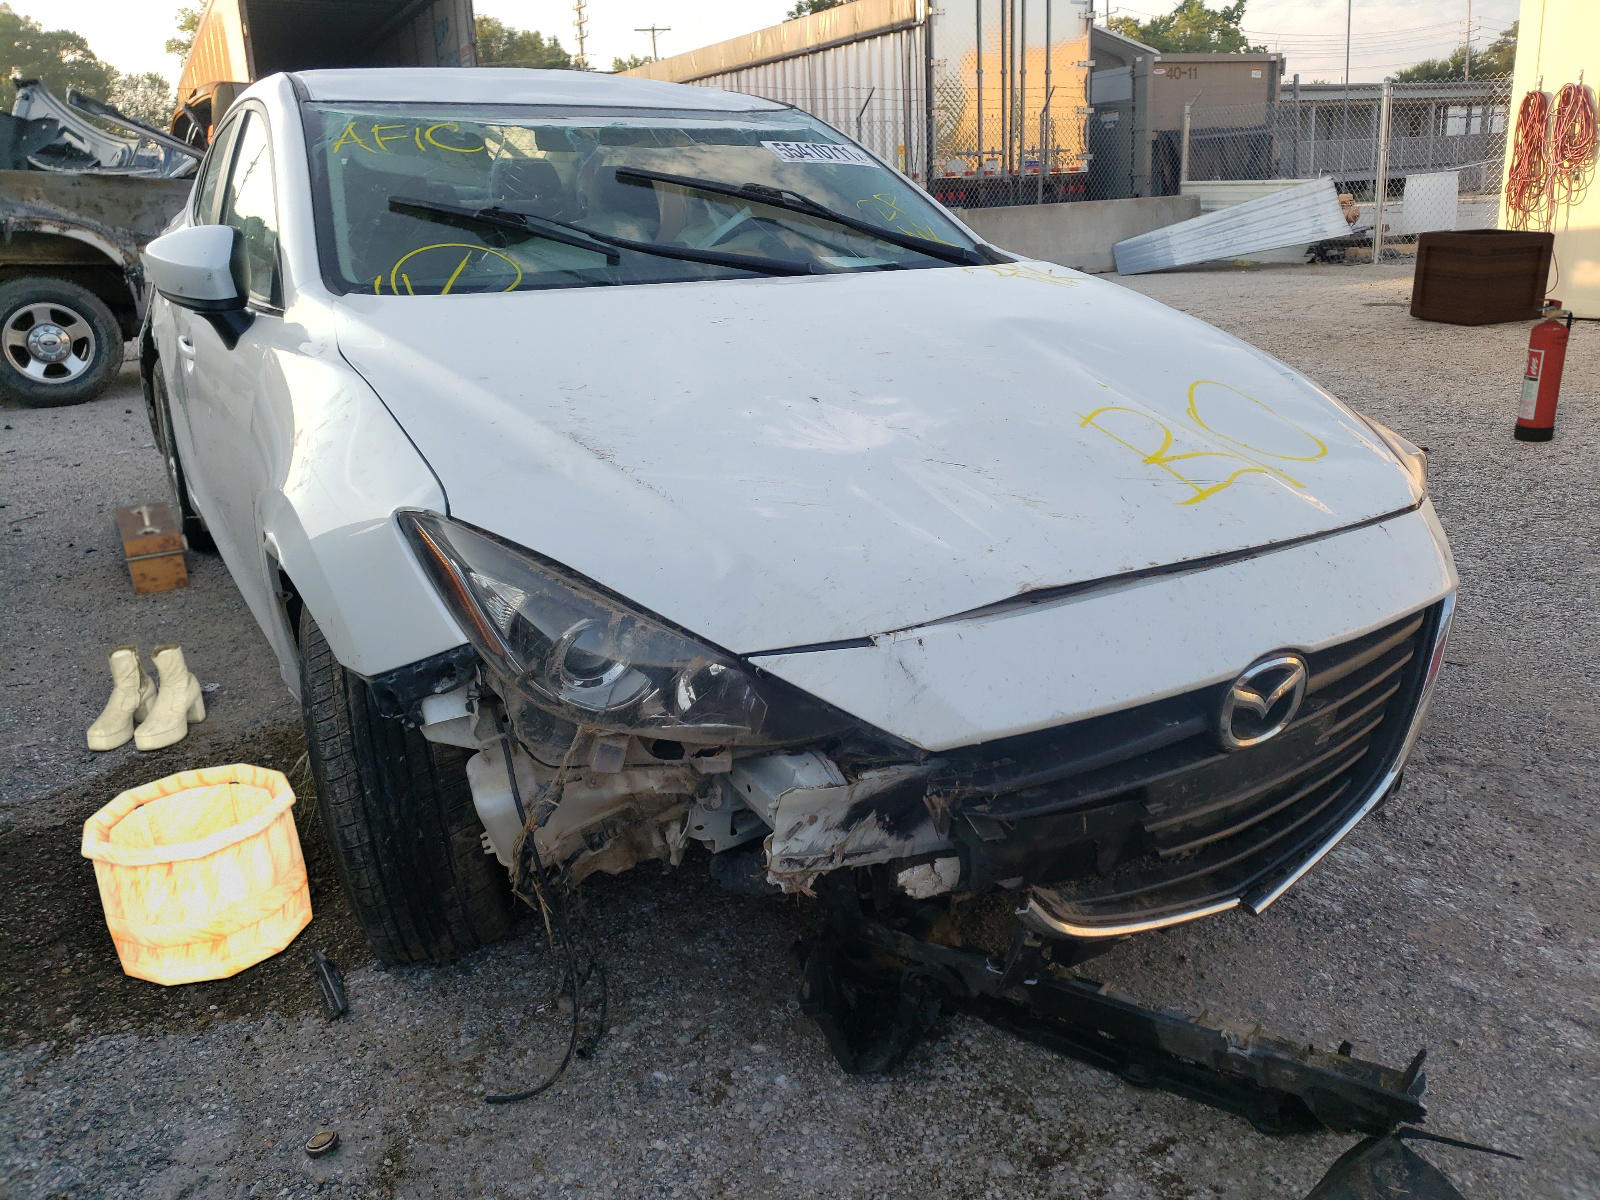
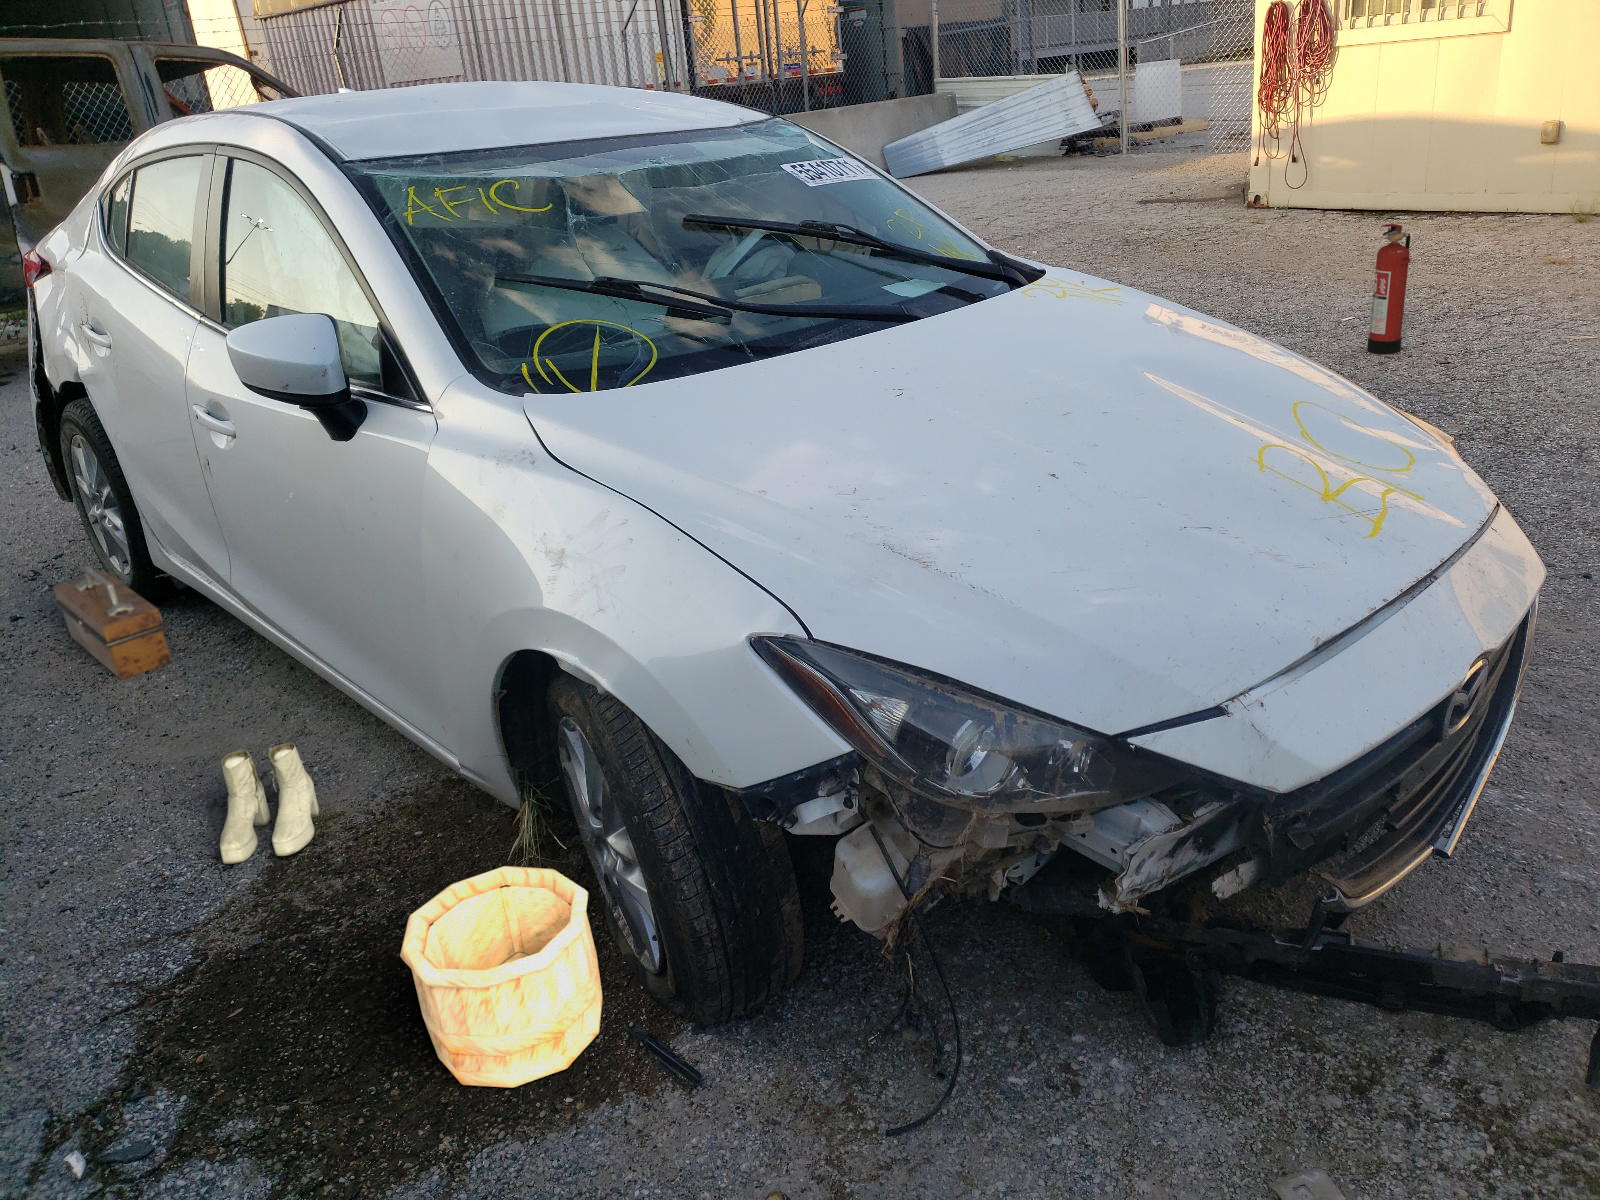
wooden crate: present [1410,229,1555,326] -> none [1209,129,1333,226]

